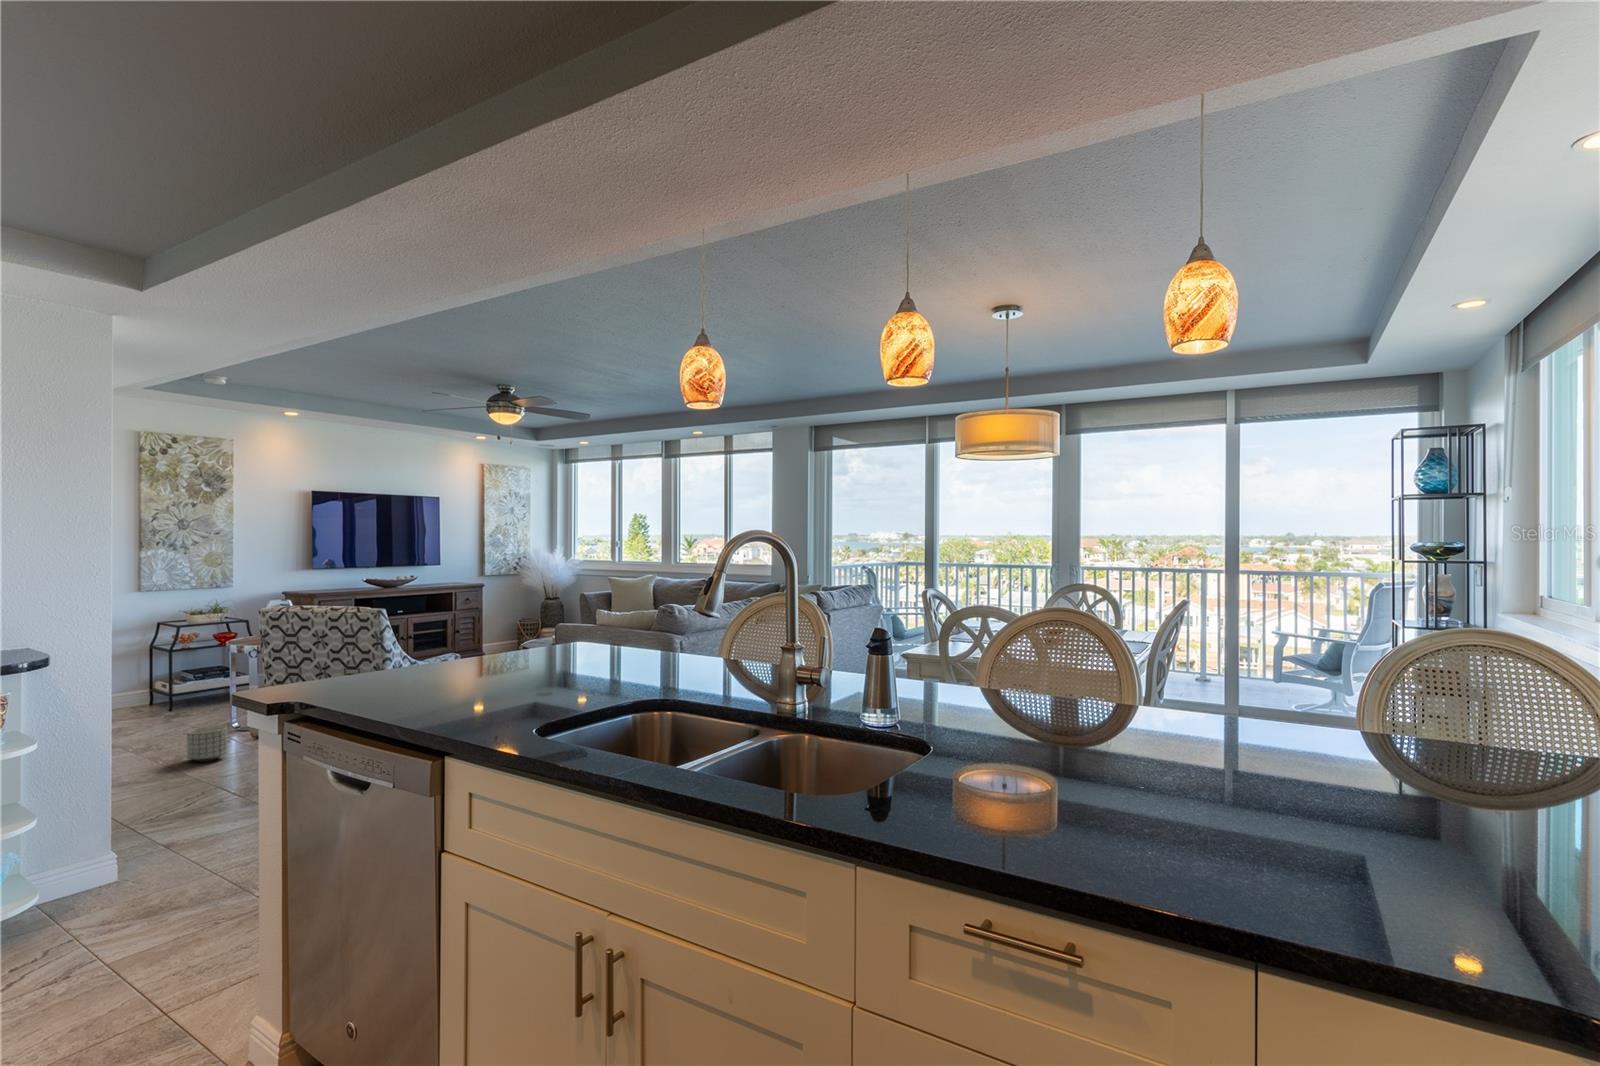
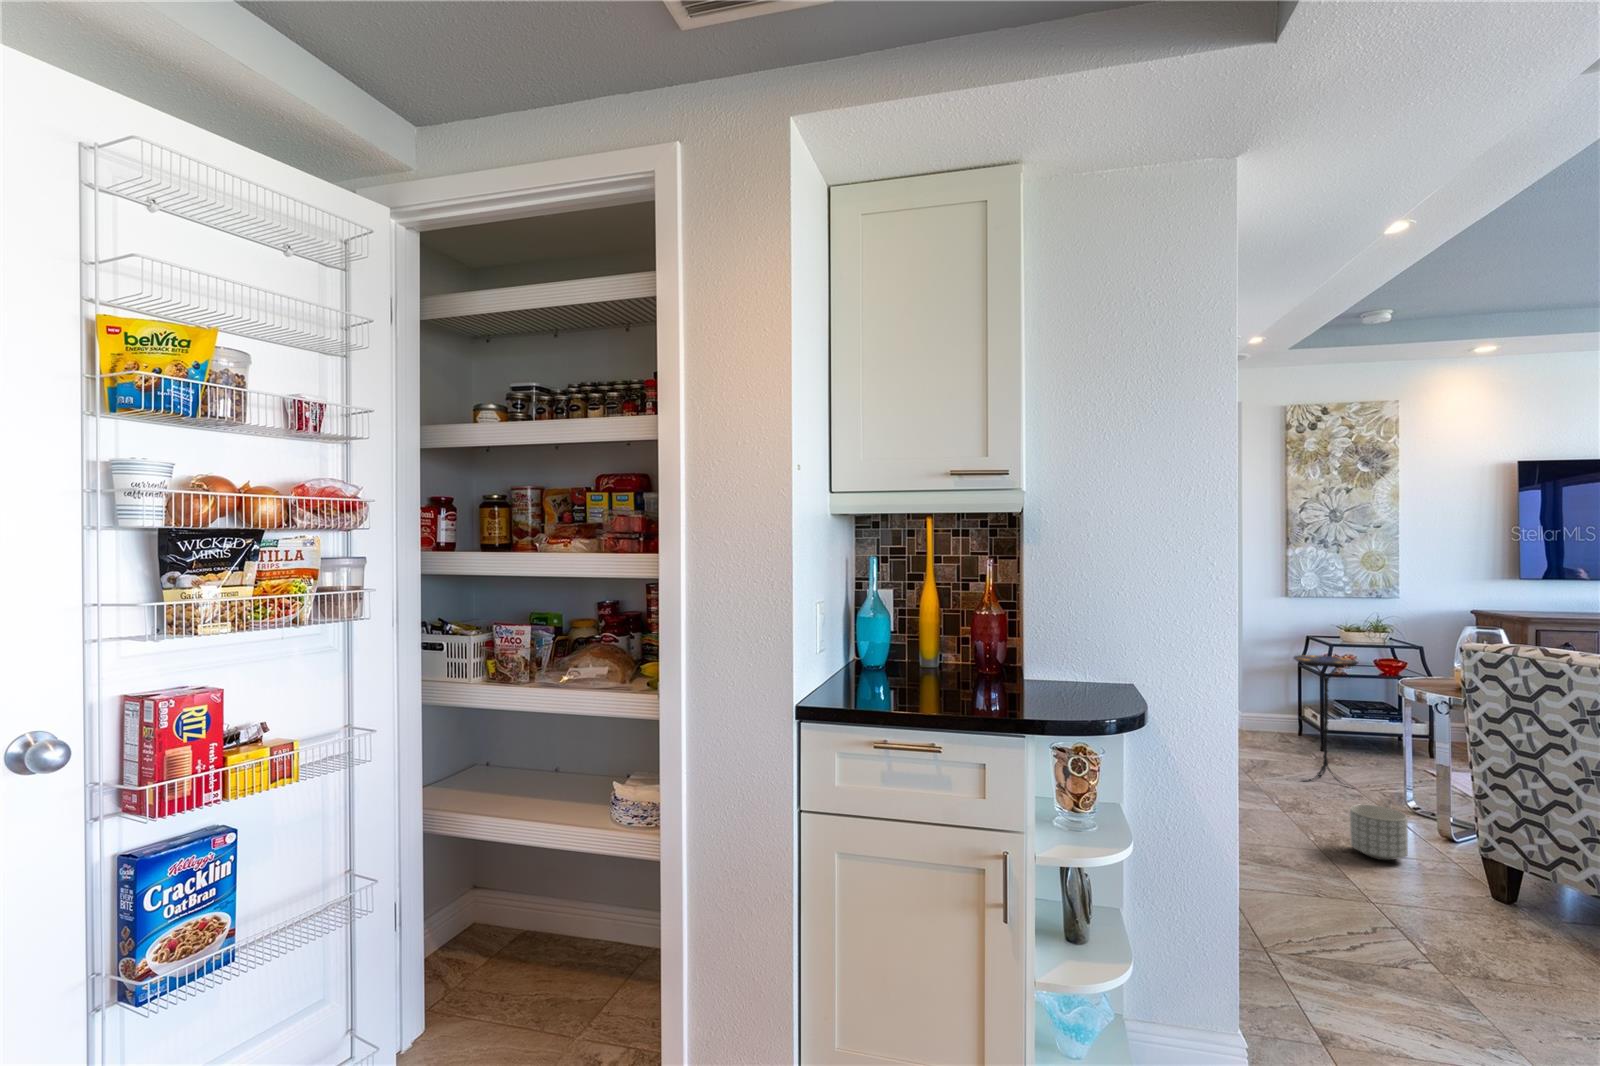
side table: none [144,633,199,733] -> present [1294,655,1358,785]

